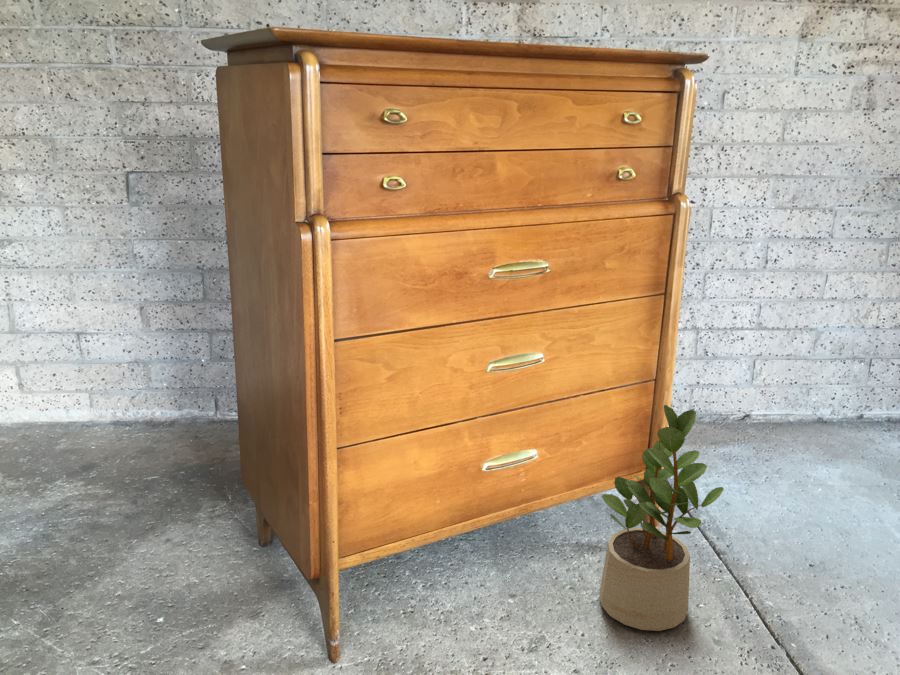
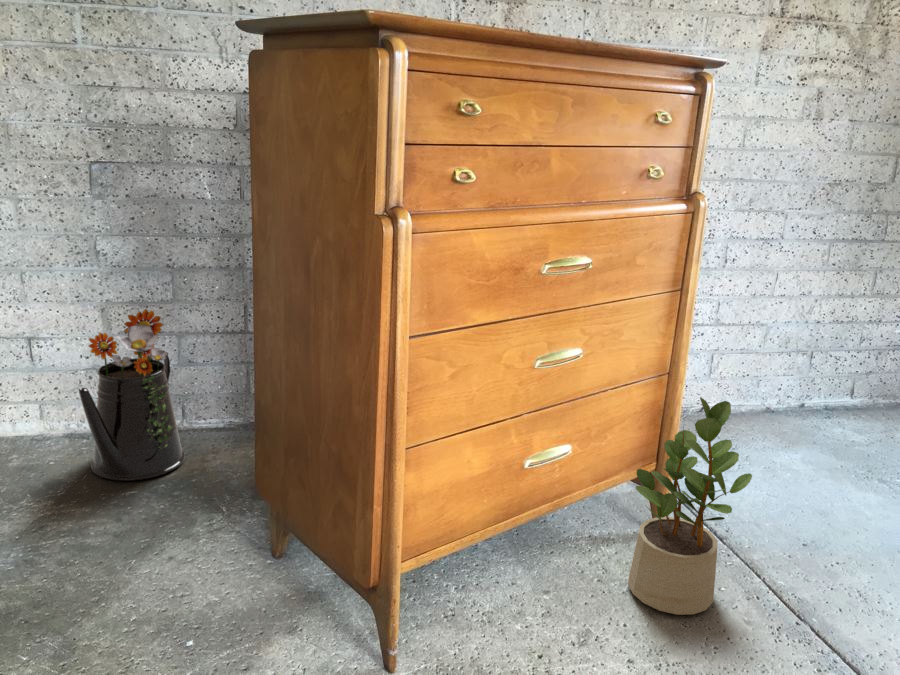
watering can: none [103,307,211,466] -> present [79,309,185,481]

